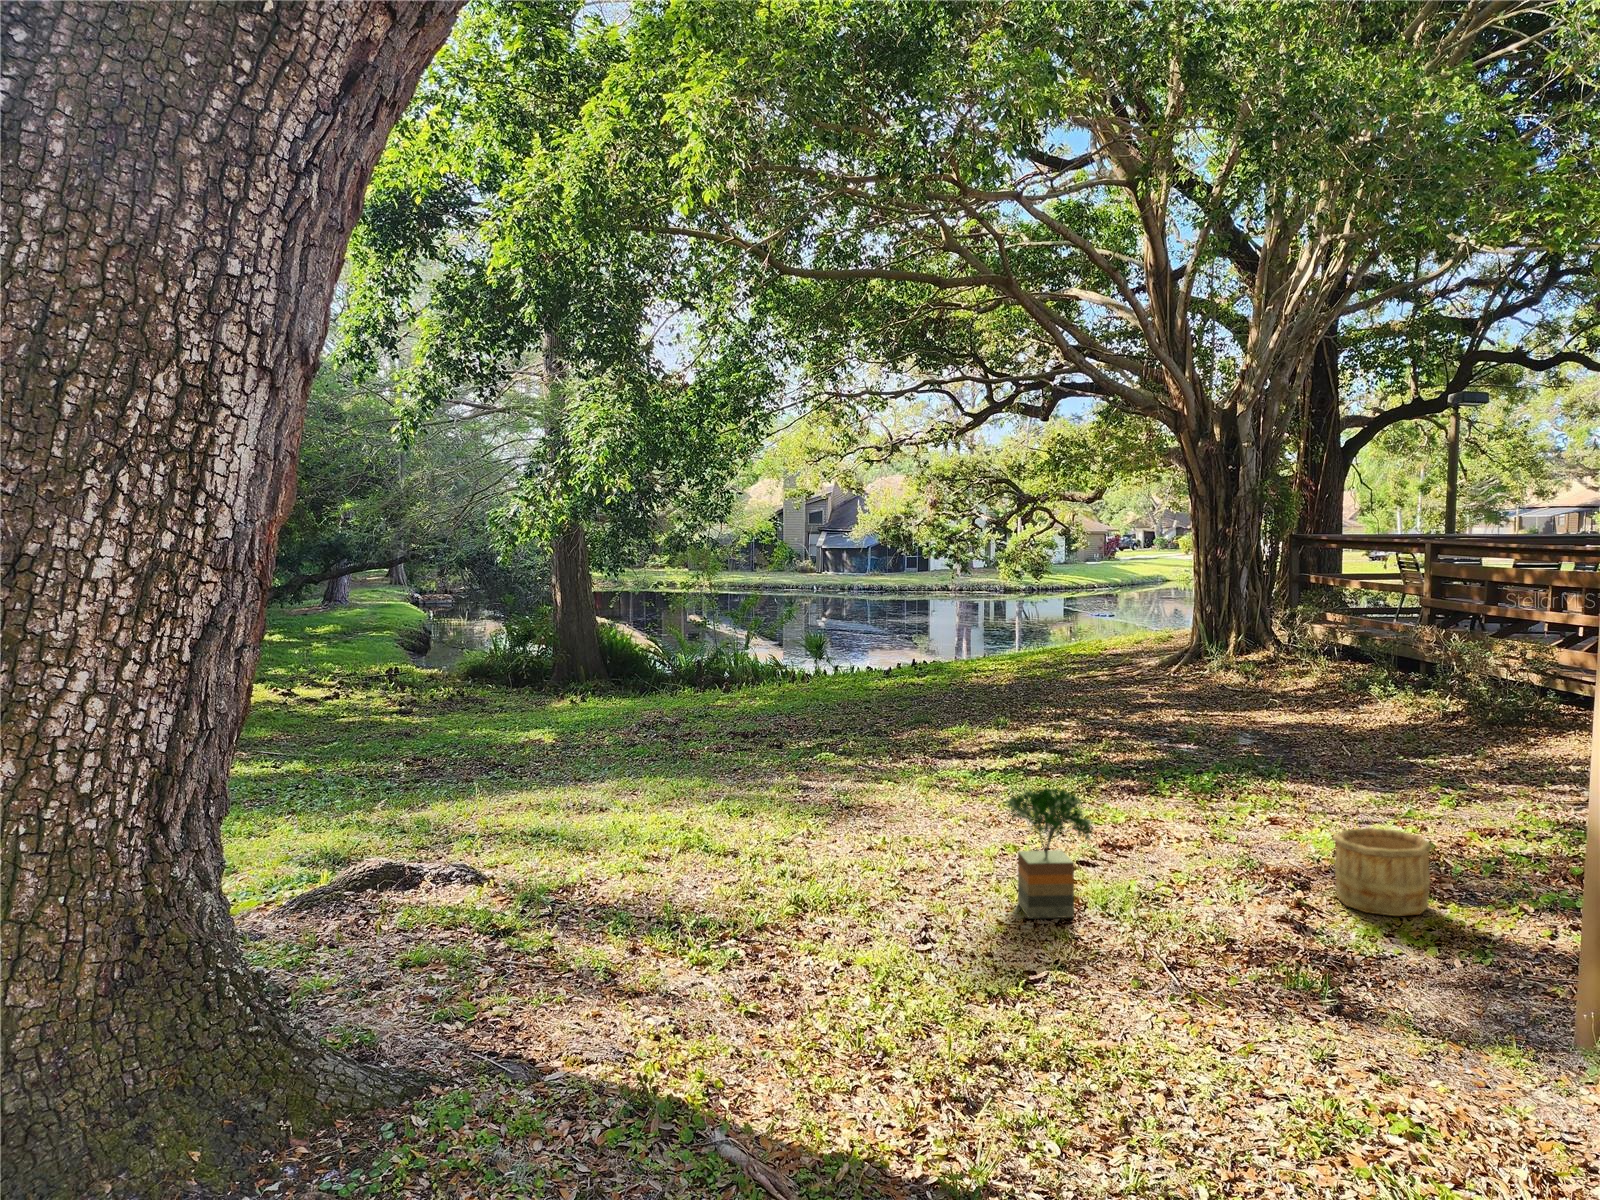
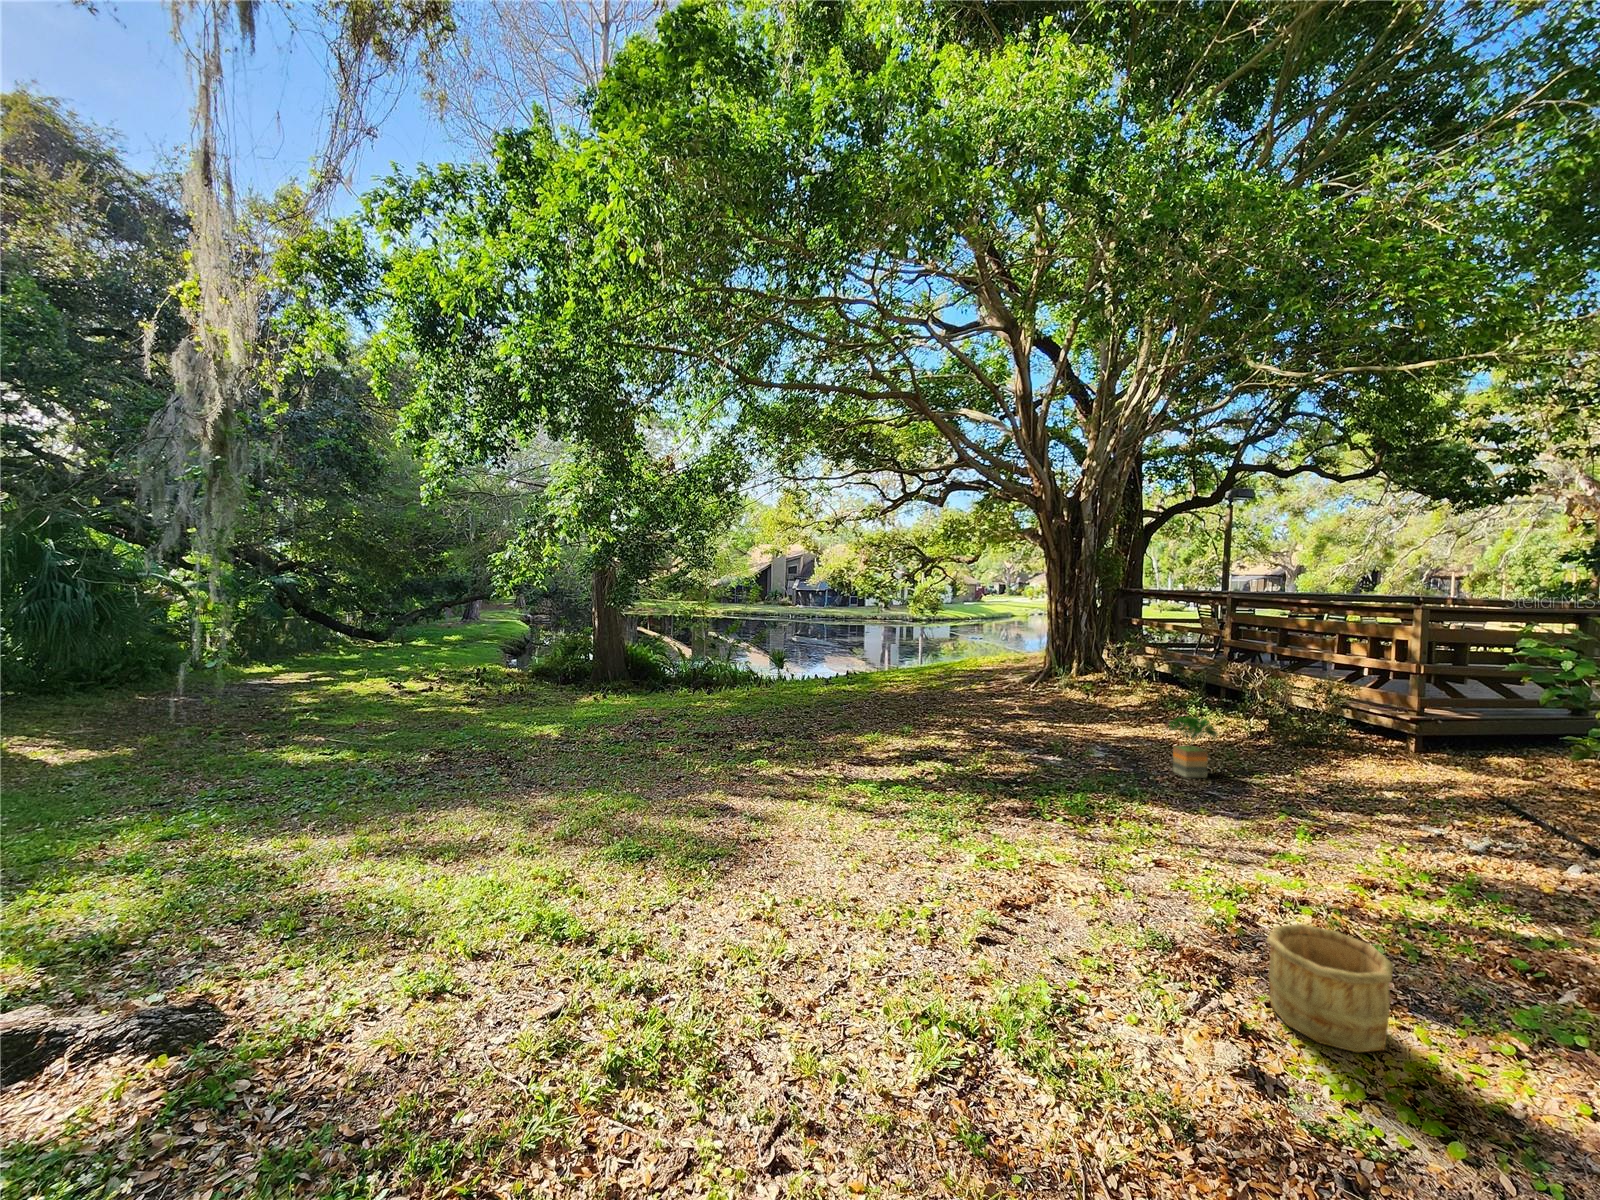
potted tree: present [1007,788,1092,918] -> present [1170,716,1218,778]

